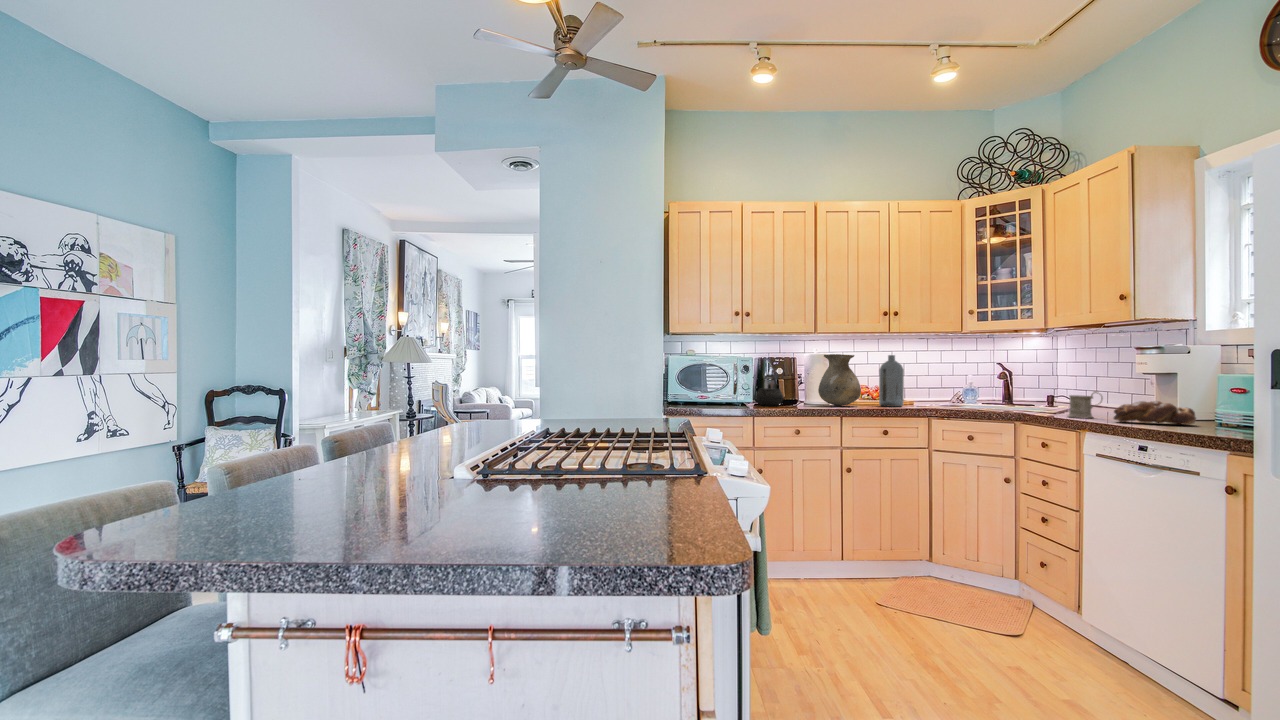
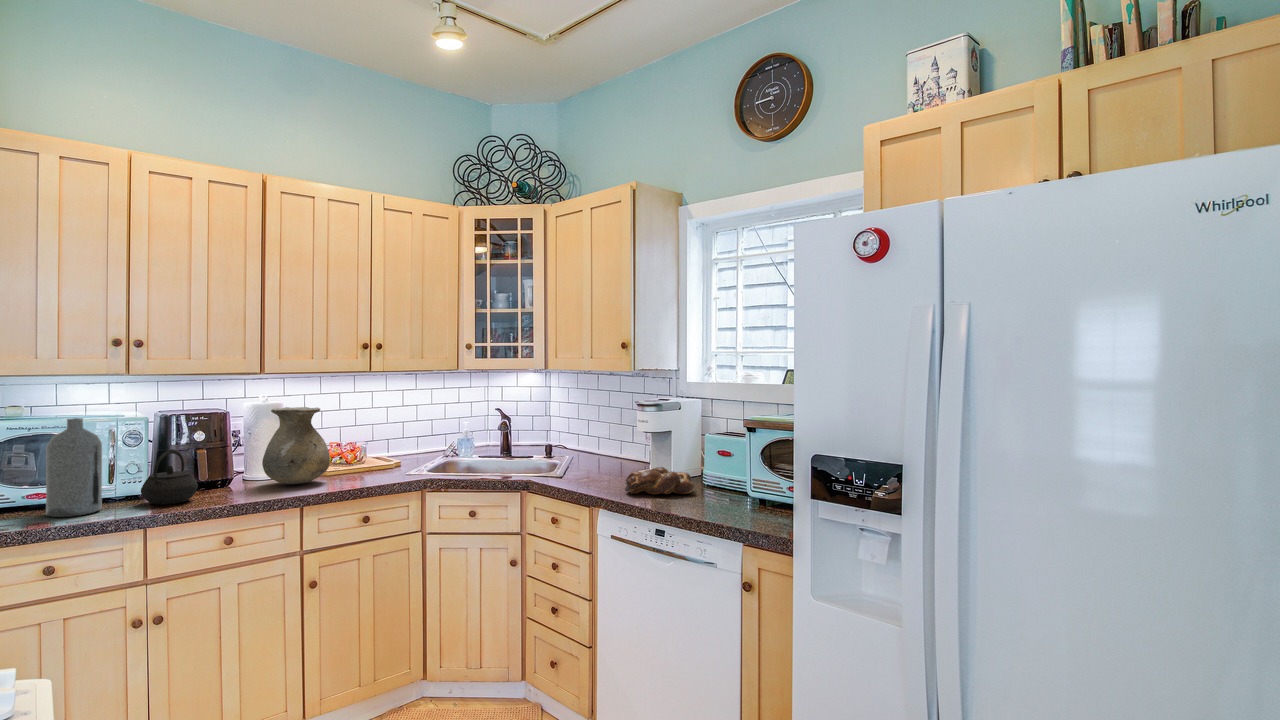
bottle: present [879,355,904,407] -> present [46,418,102,517]
mug: present [1068,391,1103,418] -> none [577,453,611,485]

